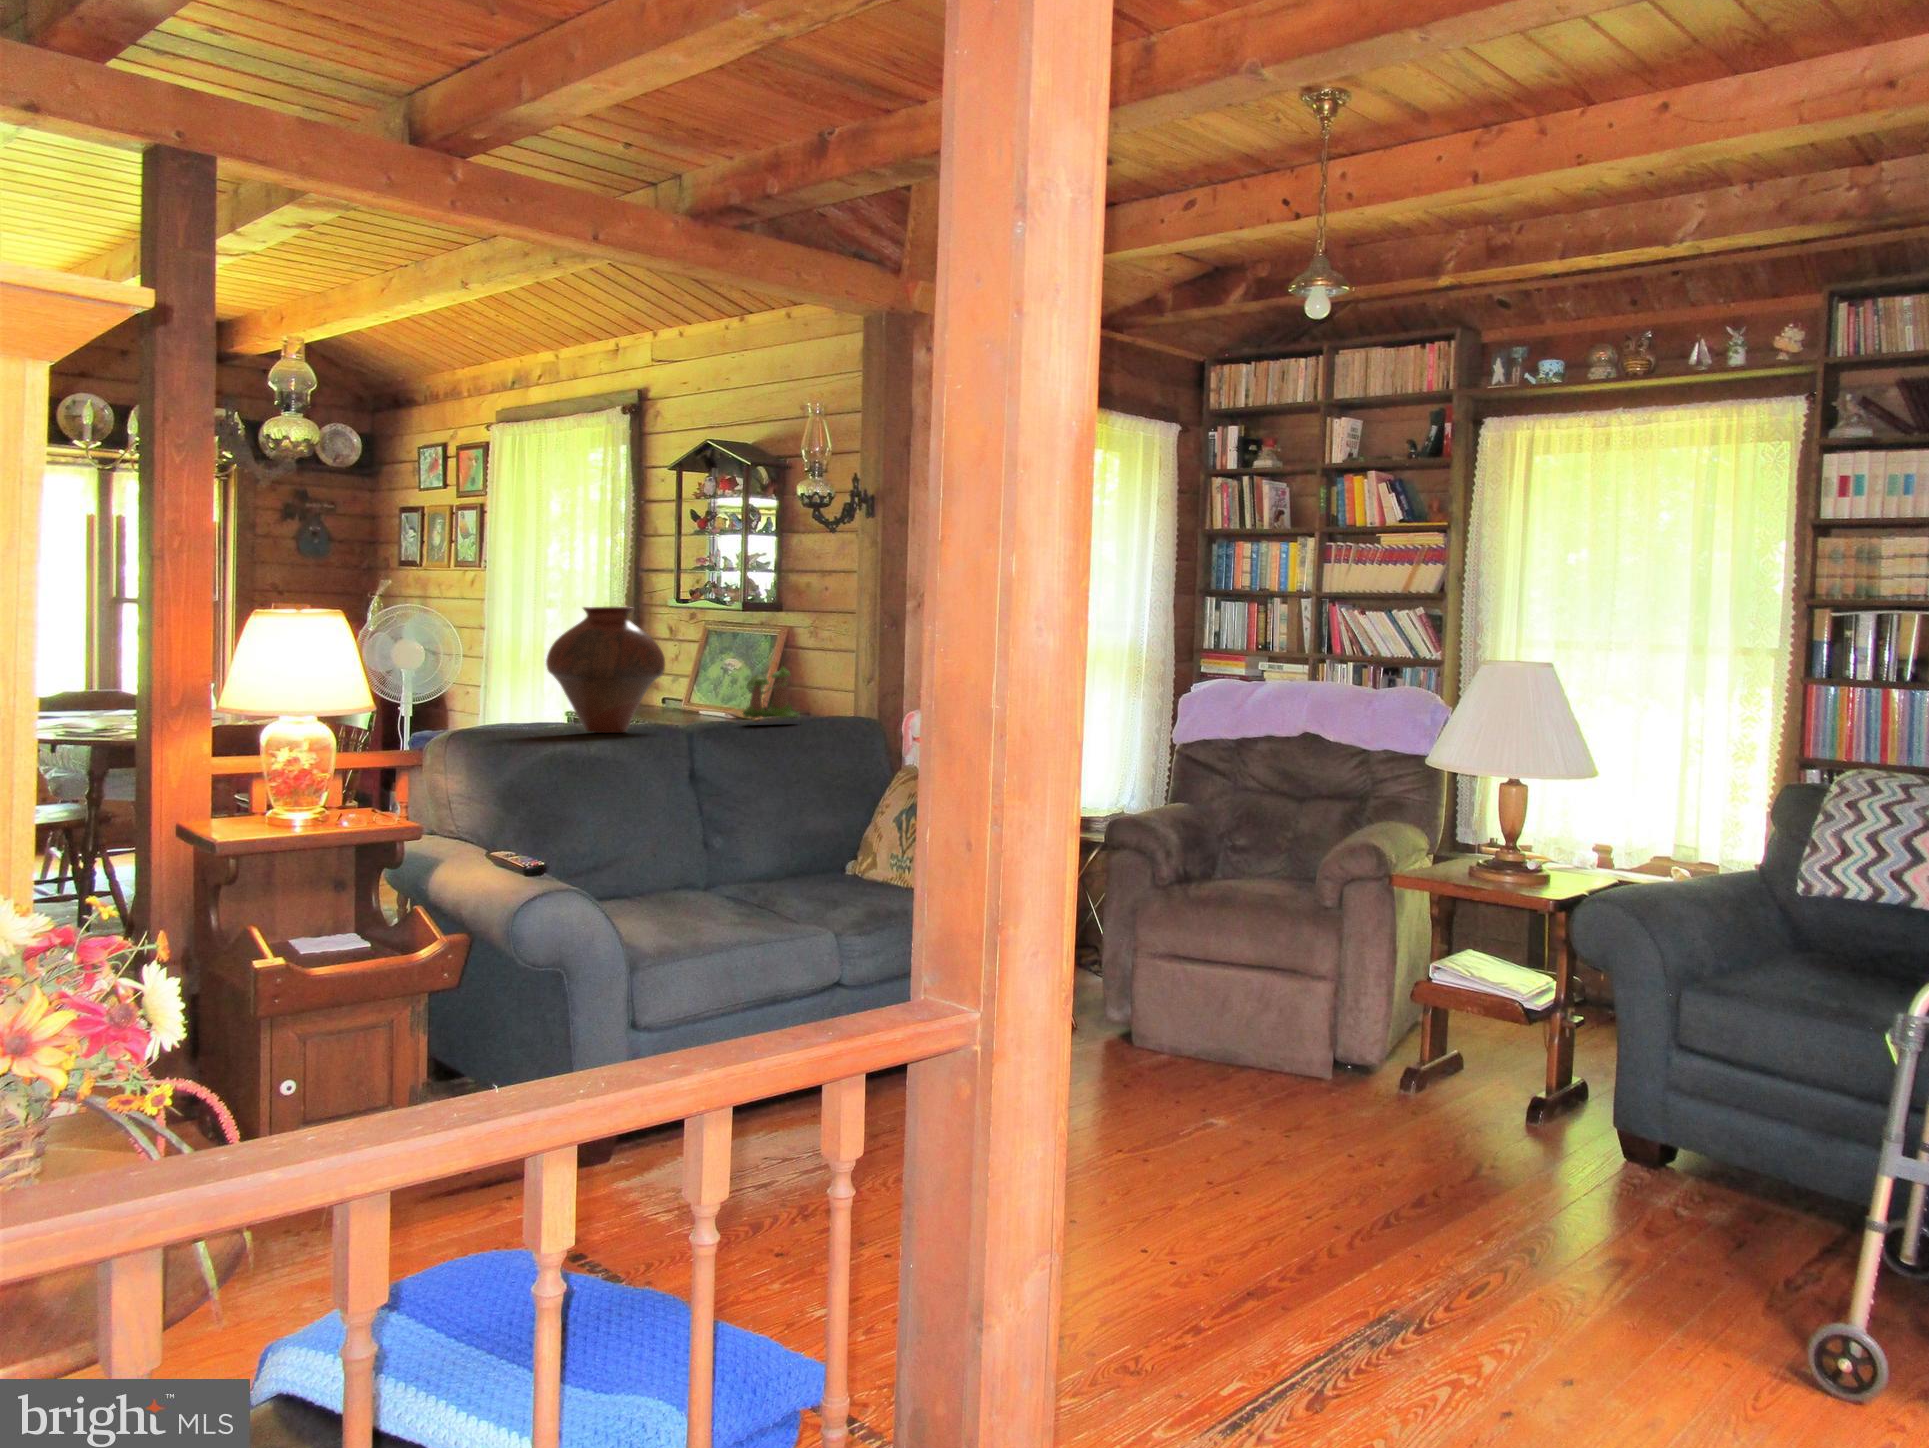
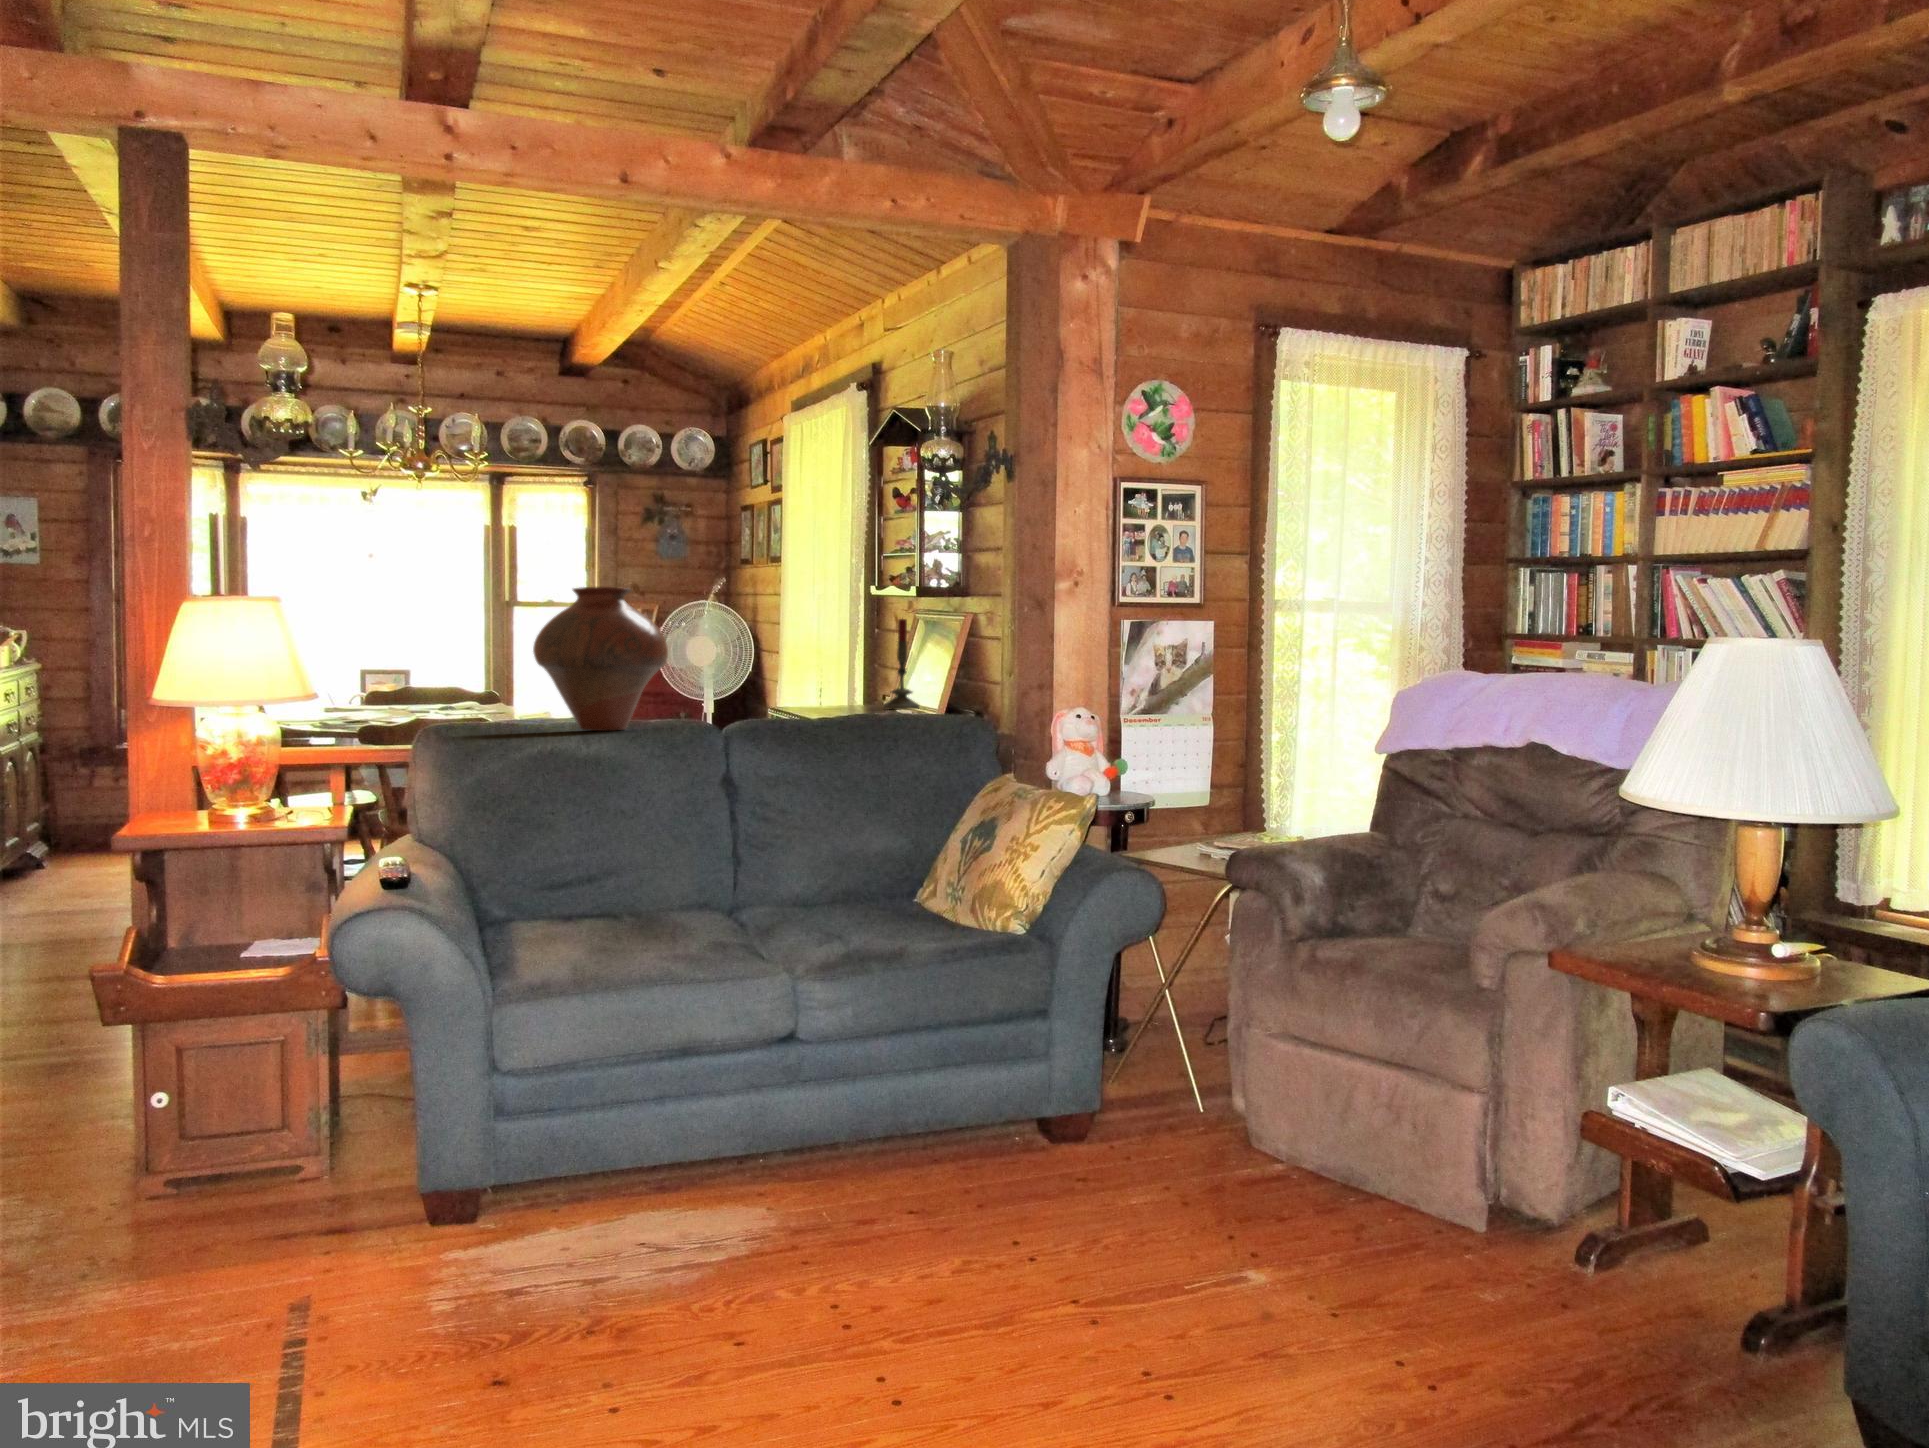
candle: none [668,625,702,711] -> present [883,619,920,710]
plant: present [742,667,800,719] -> none [772,625,856,723]

